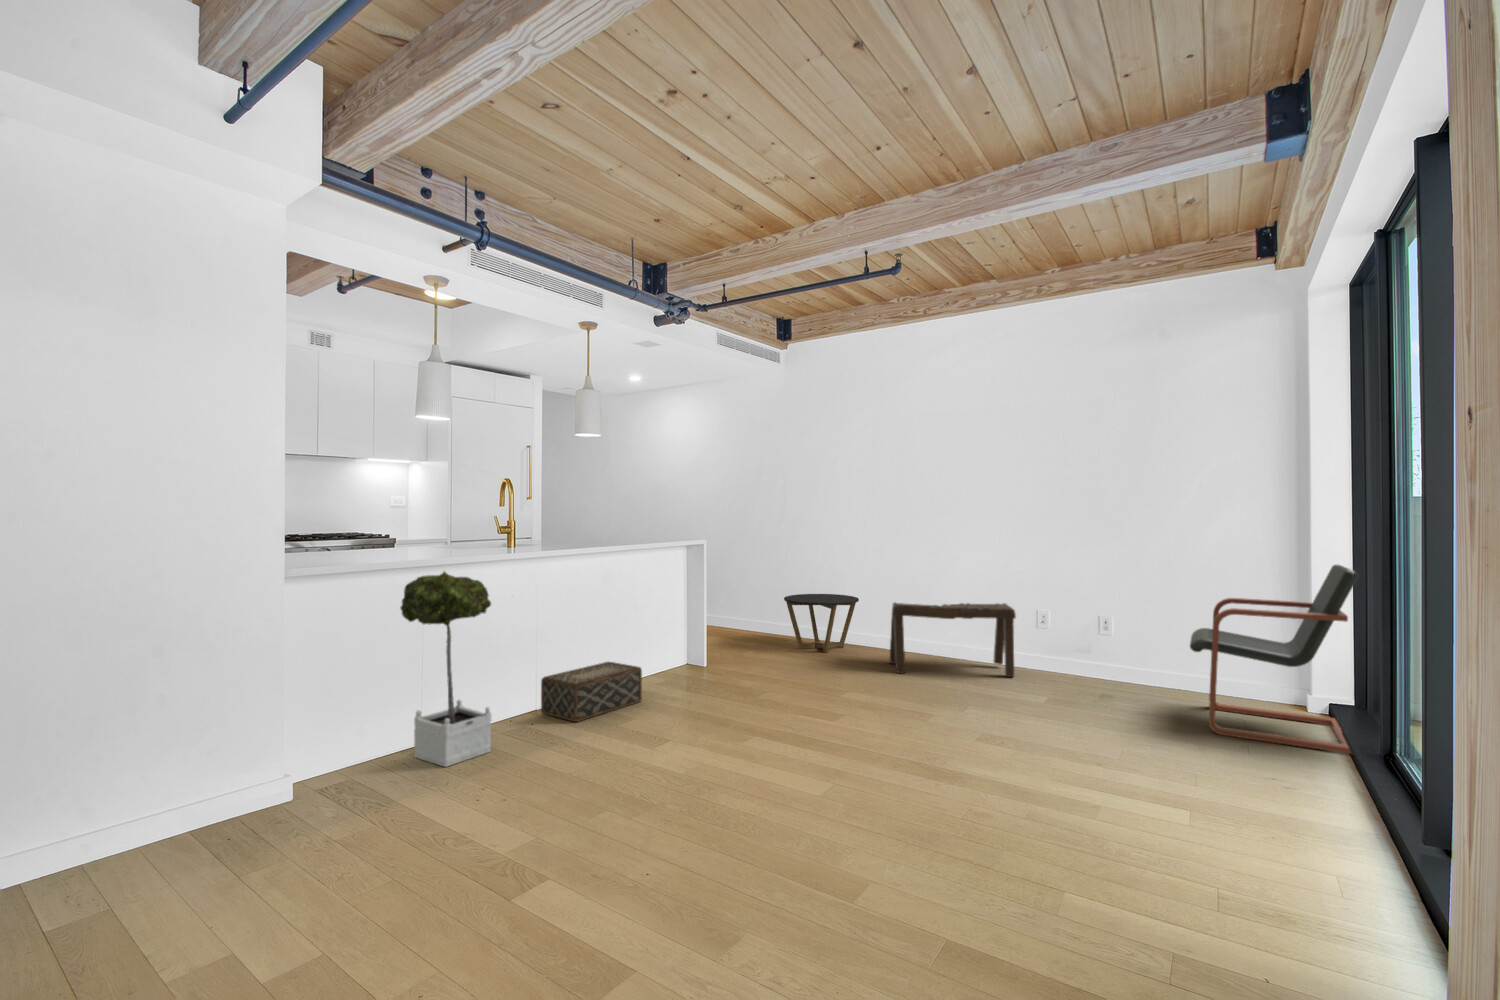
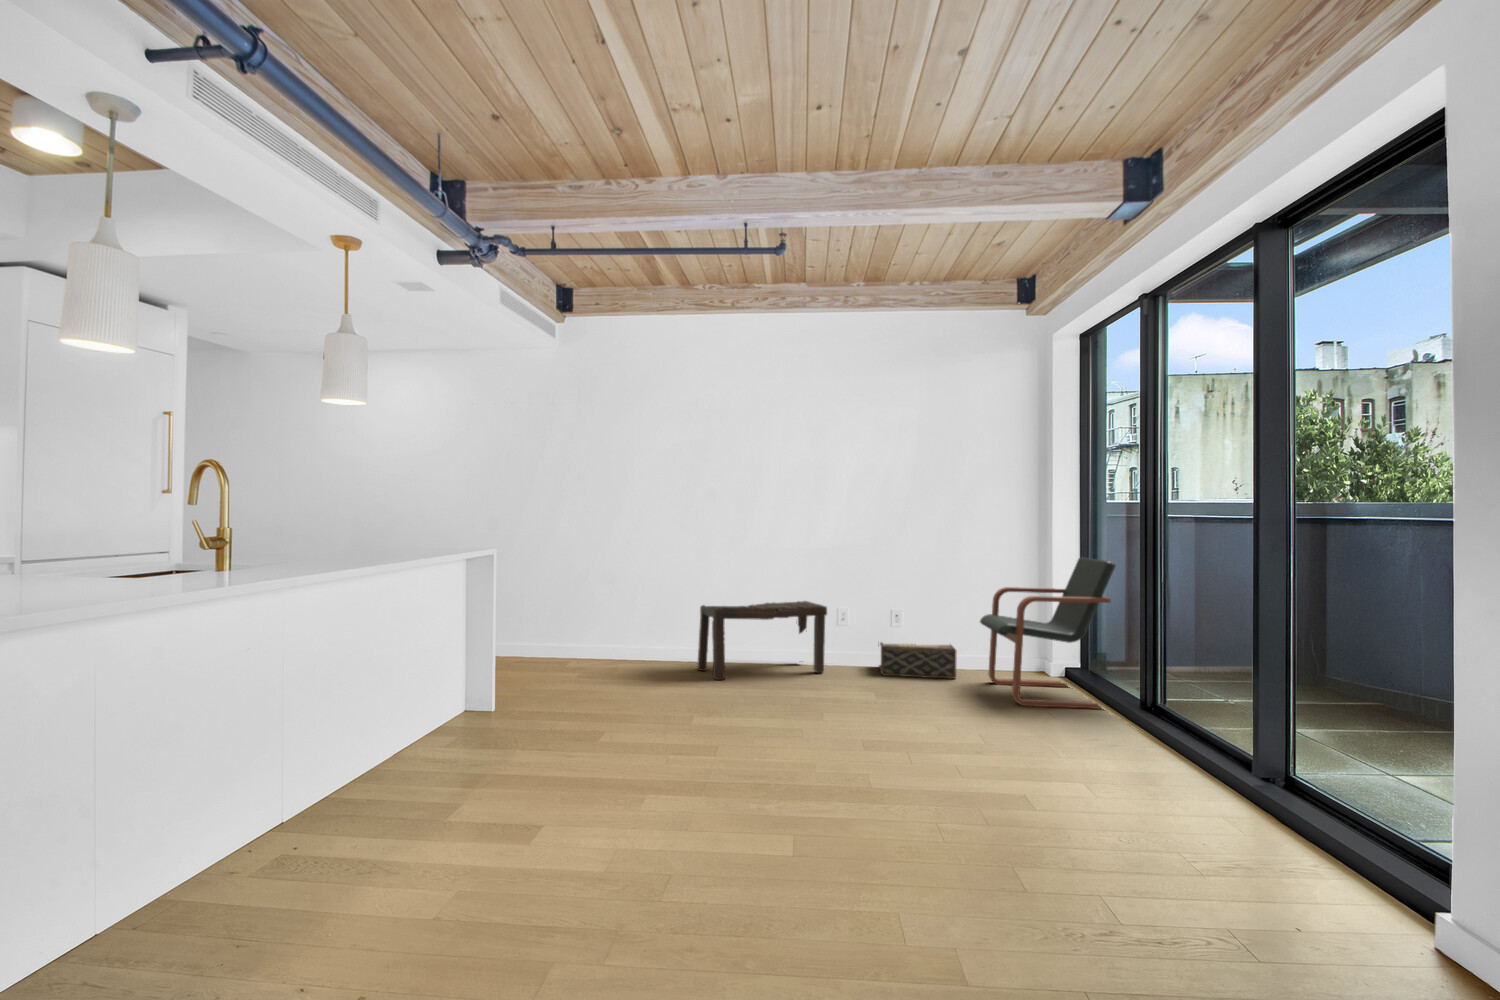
potted tree: present [400,572,491,767] -> none [117,589,295,919]
side table: present [784,594,859,652] -> none [568,599,653,665]
woven basket: present [541,662,642,722] -> present [878,643,957,679]

